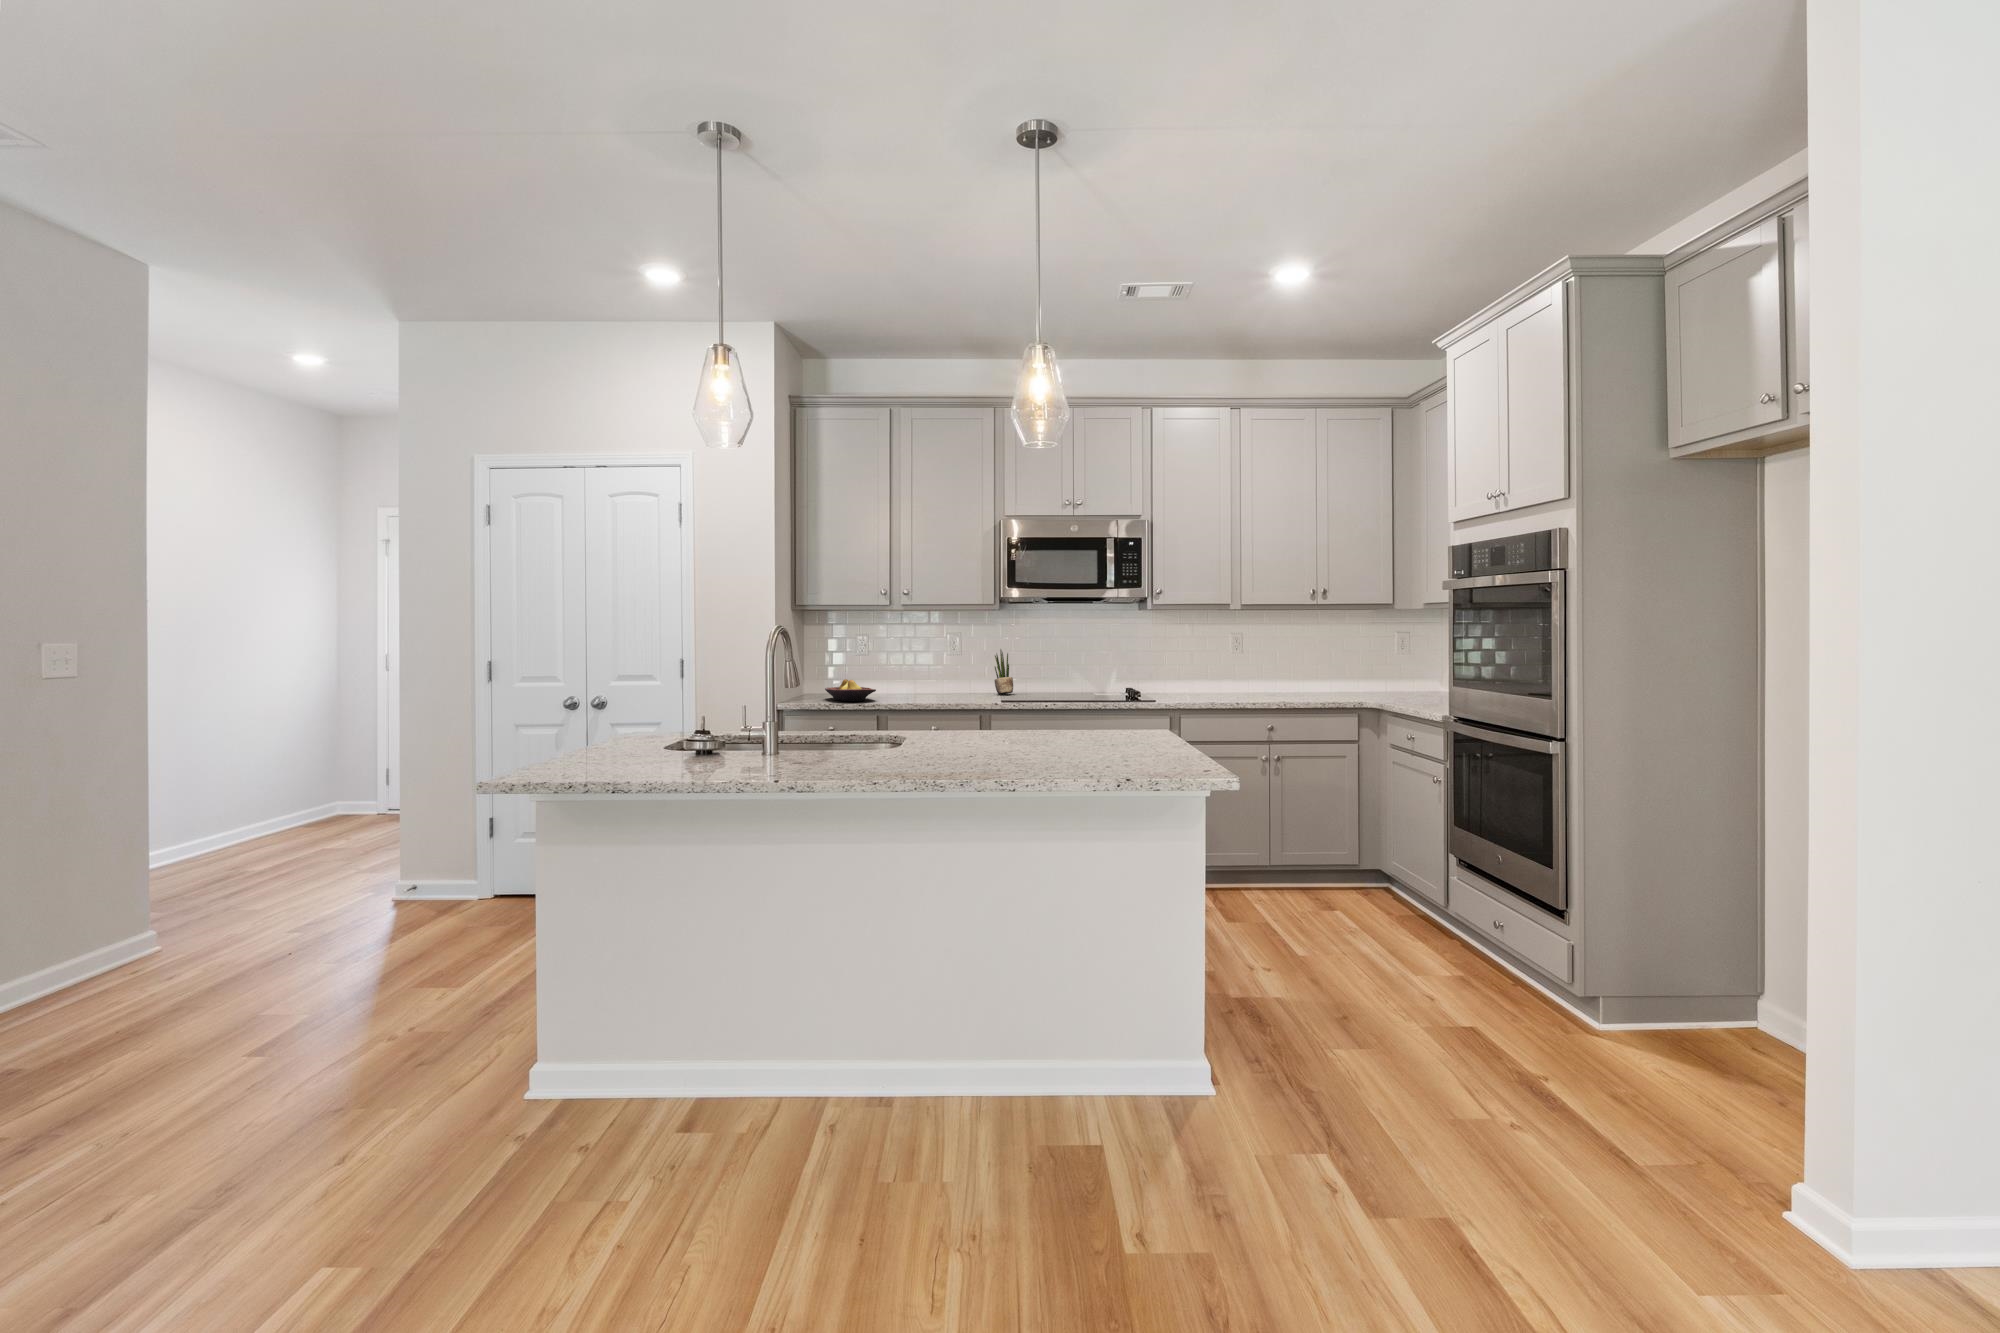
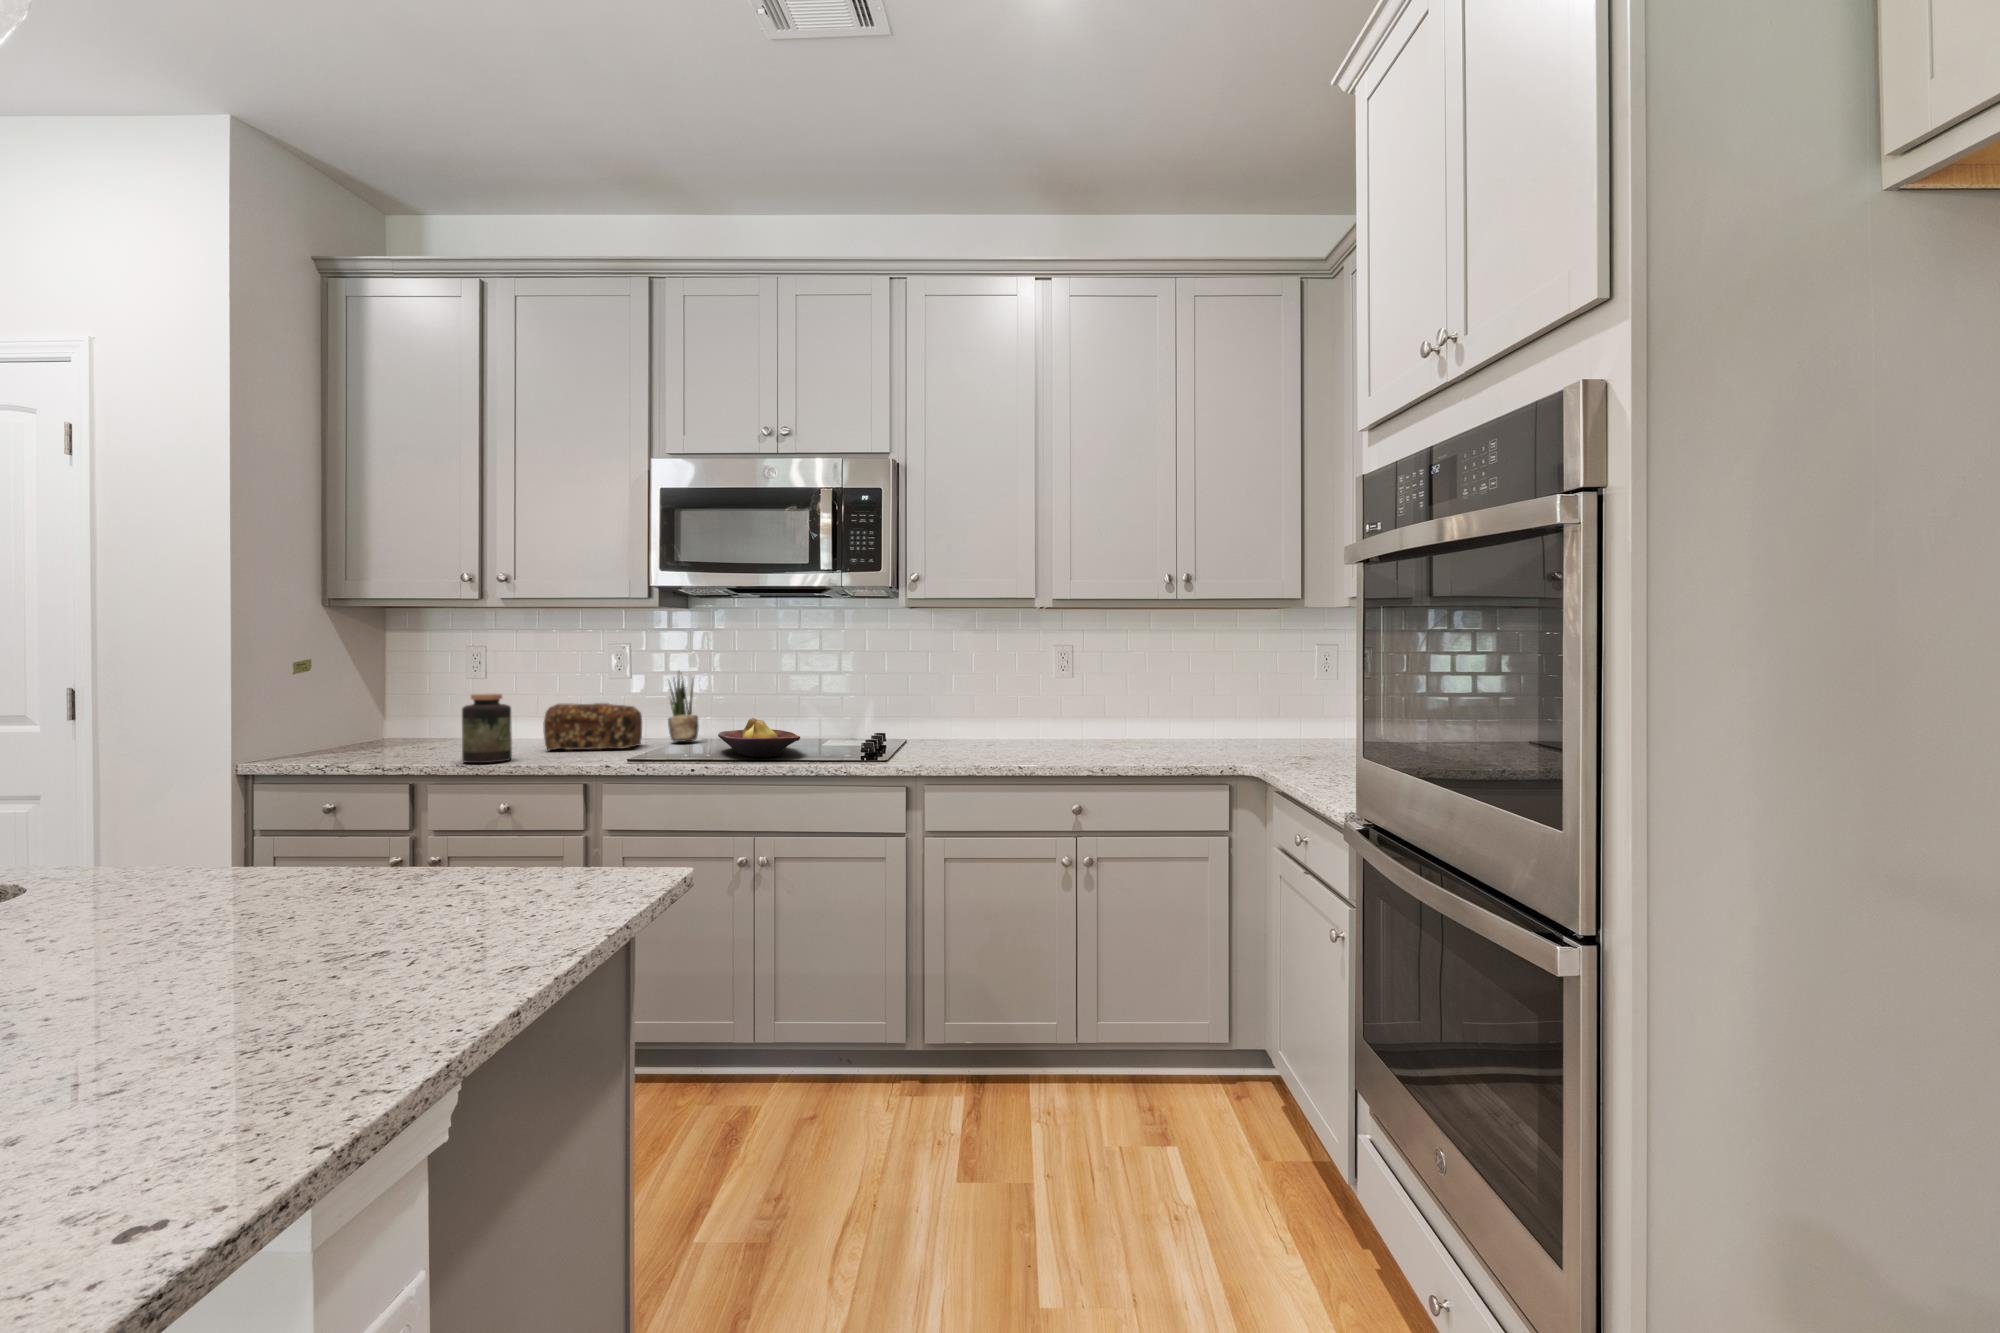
jar: none [901,663,928,703] -> present [462,694,512,763]
bread loaf: none [931,670,985,698] -> present [543,703,642,750]
fruit bowl: present [825,679,876,701] -> present [718,718,800,757]

